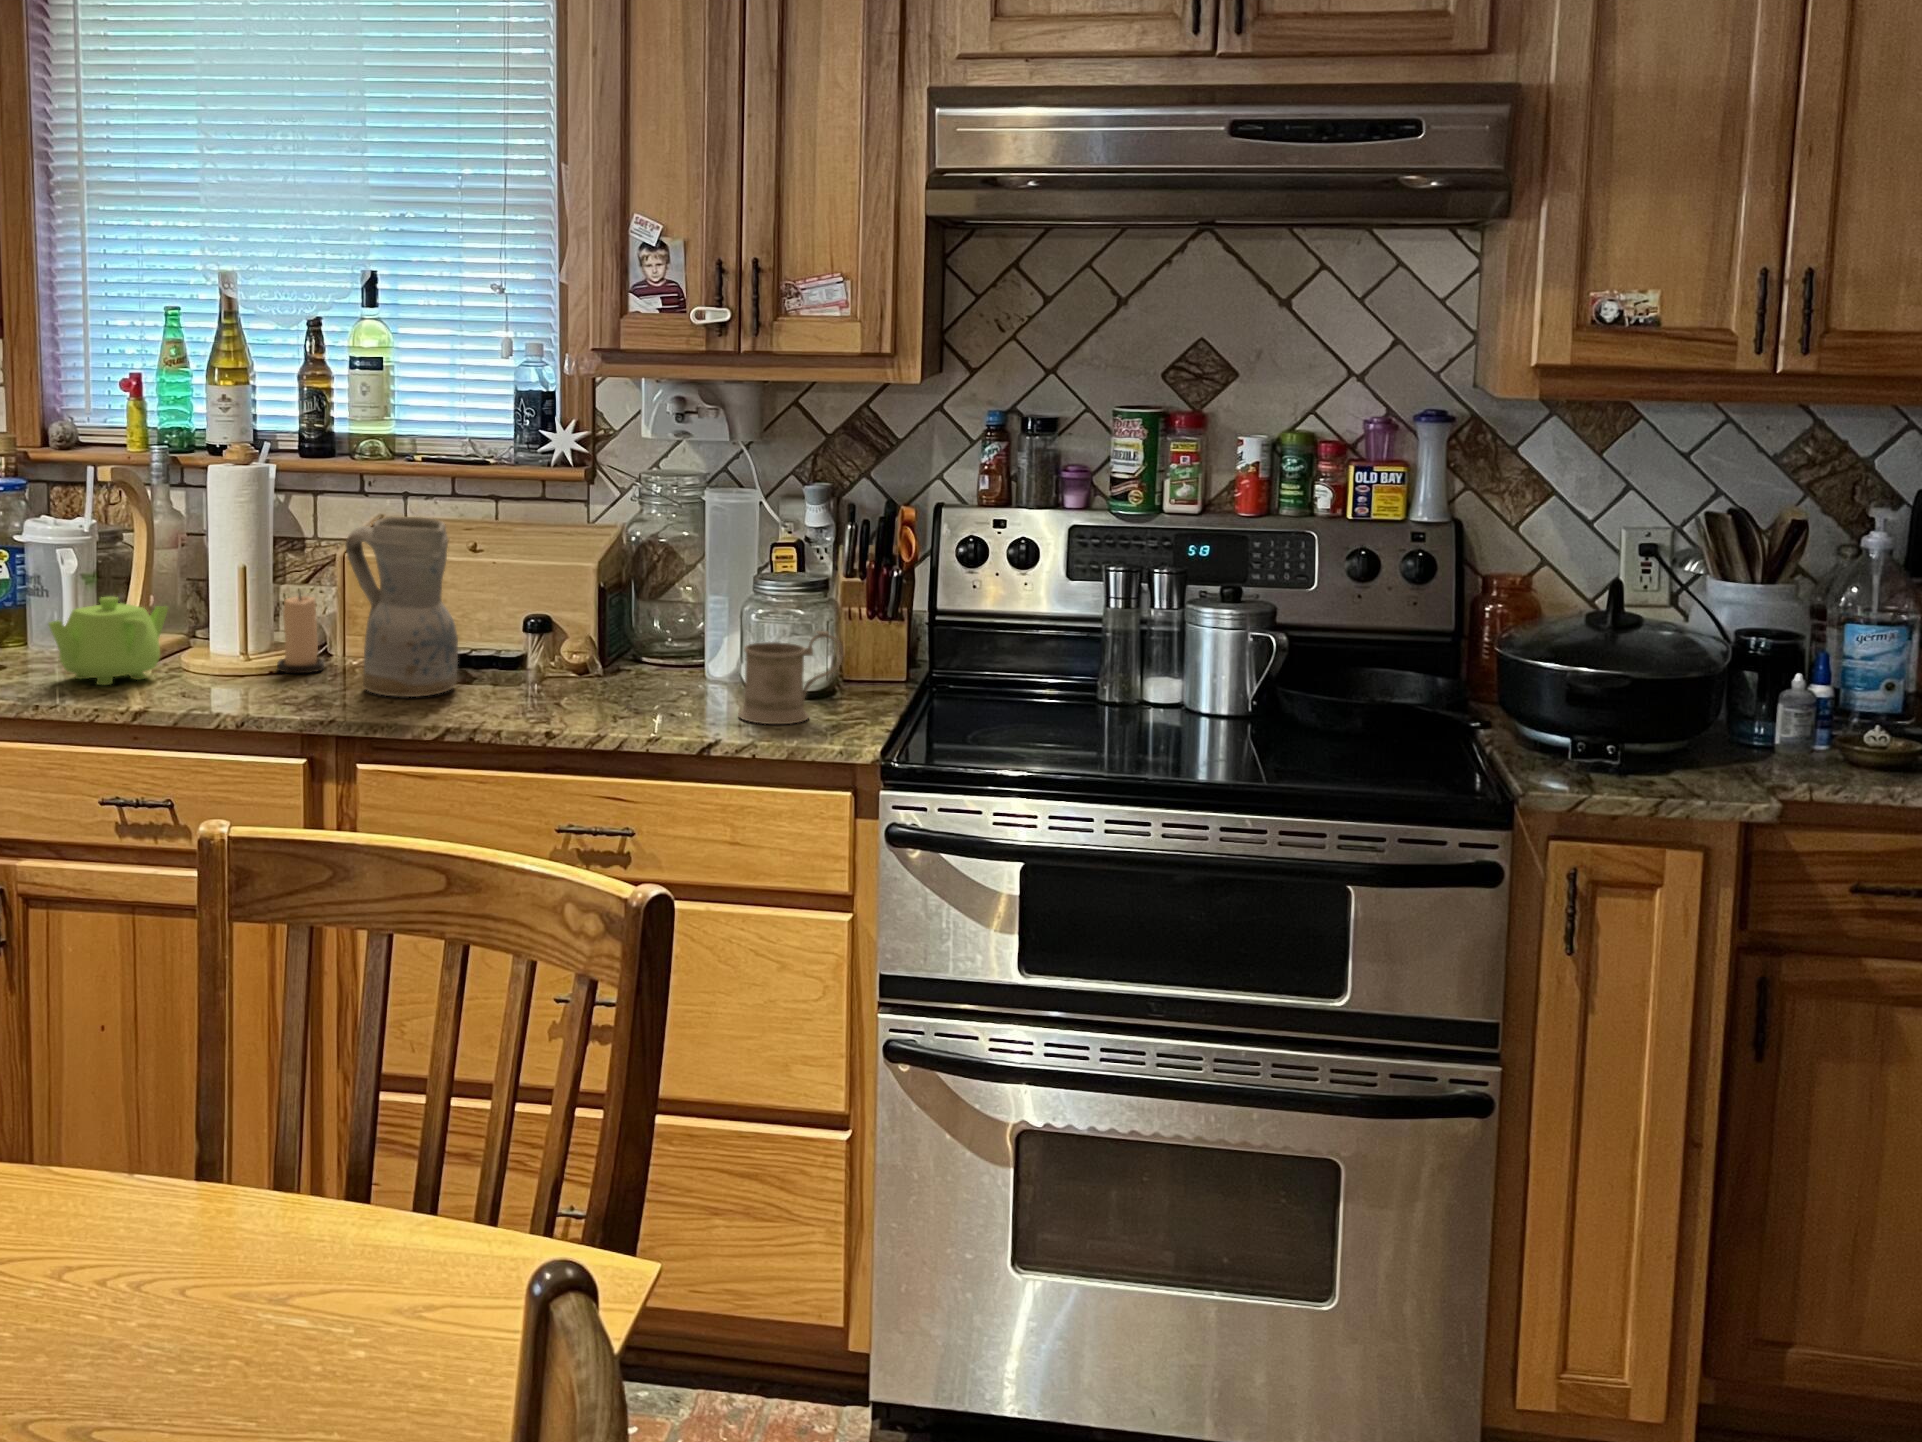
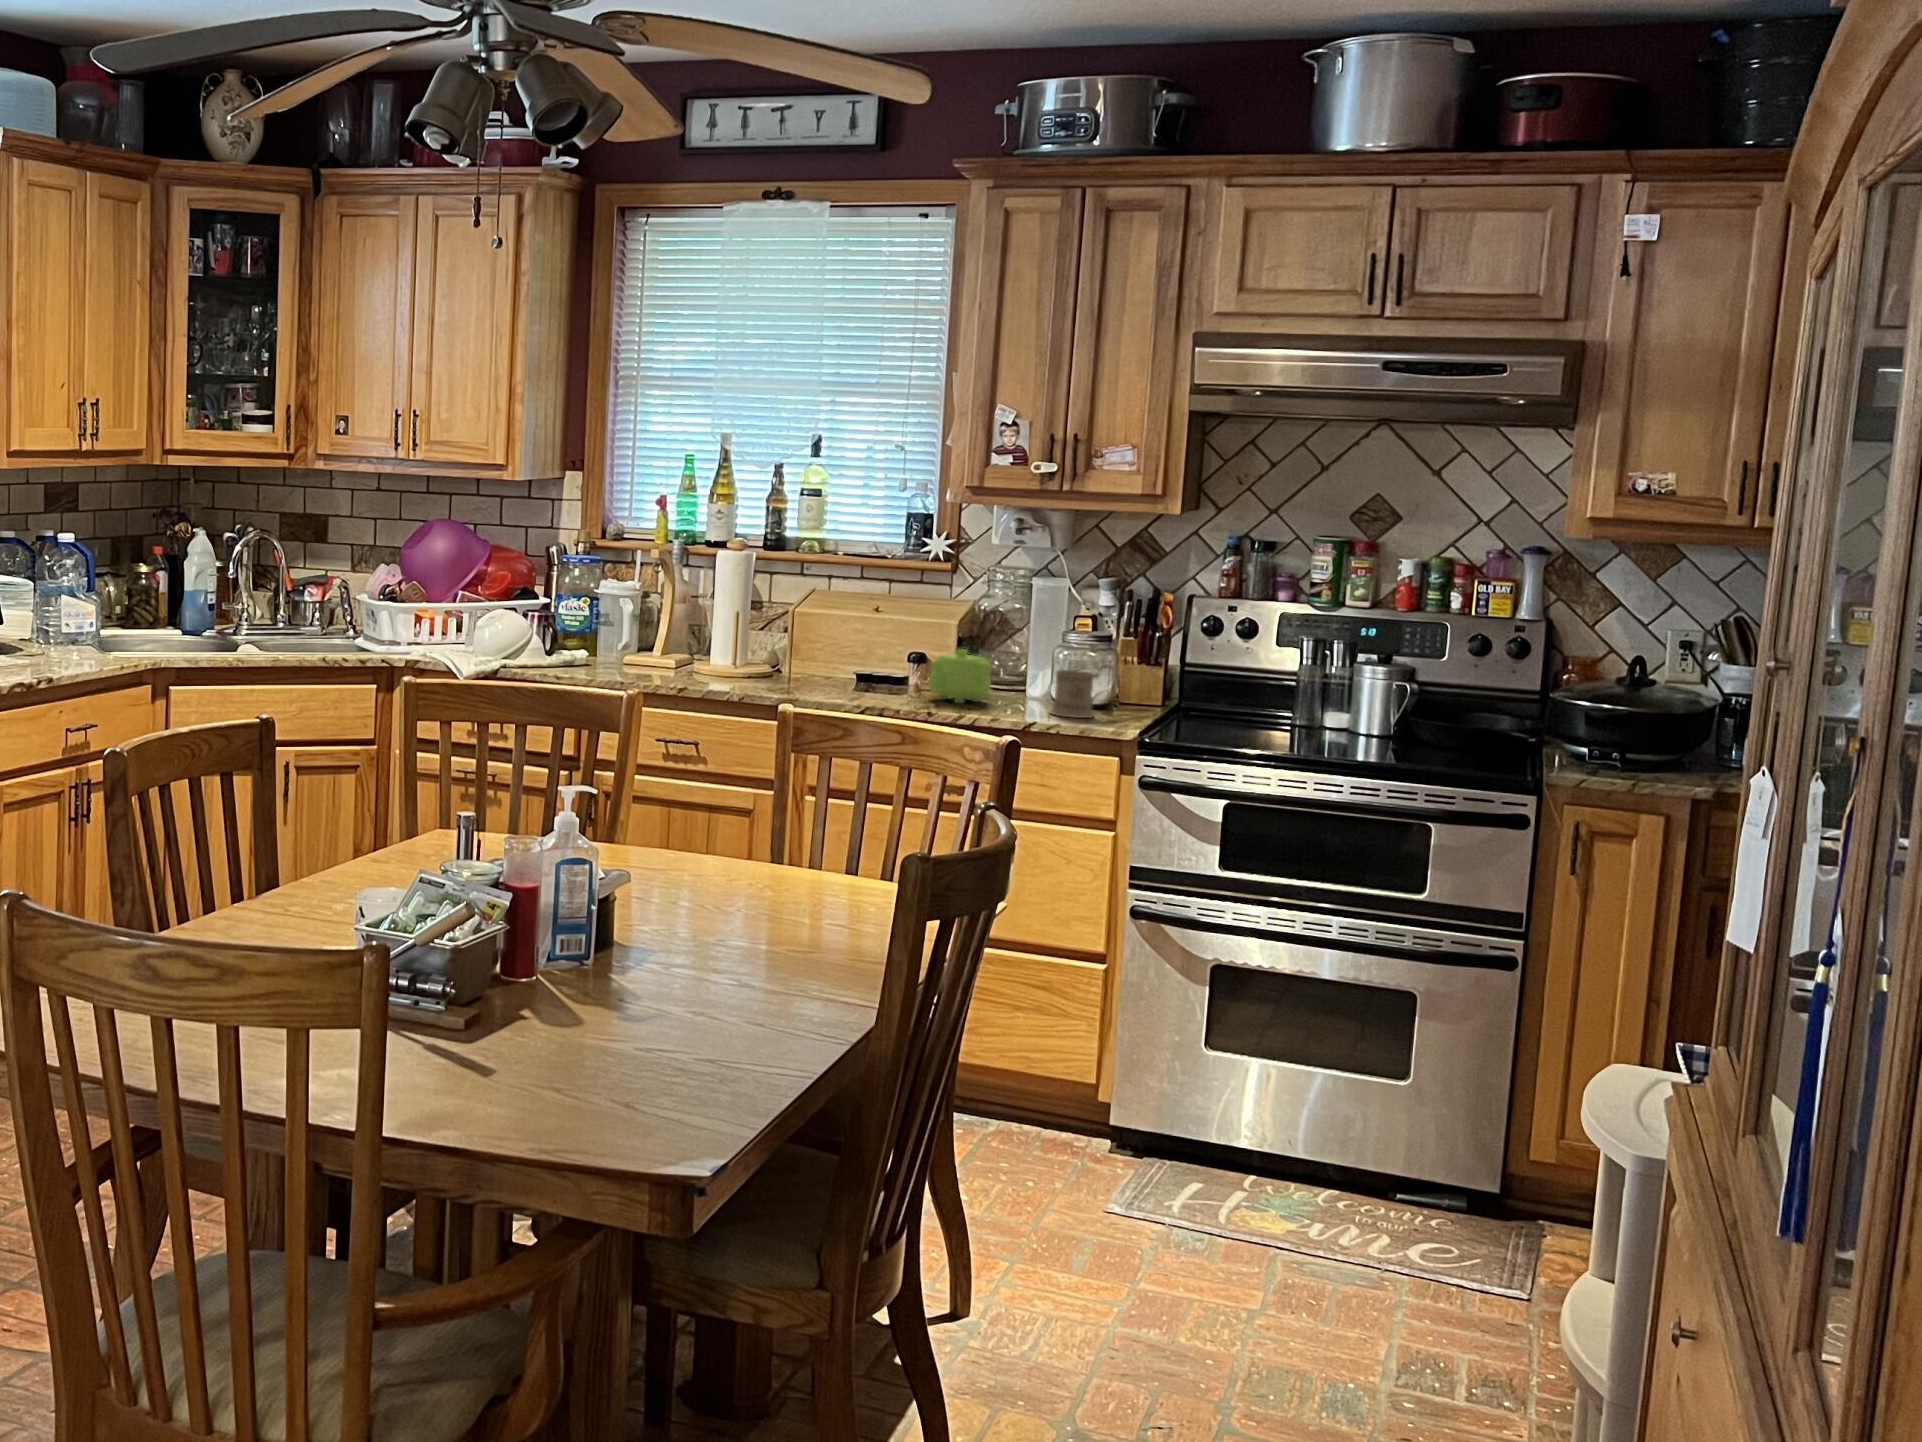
ceramic pitcher: present [345,517,458,697] -> none [808,584,874,692]
candle: present [277,594,324,673] -> none [757,629,785,679]
teapot: present [49,597,168,685] -> present [929,649,992,703]

